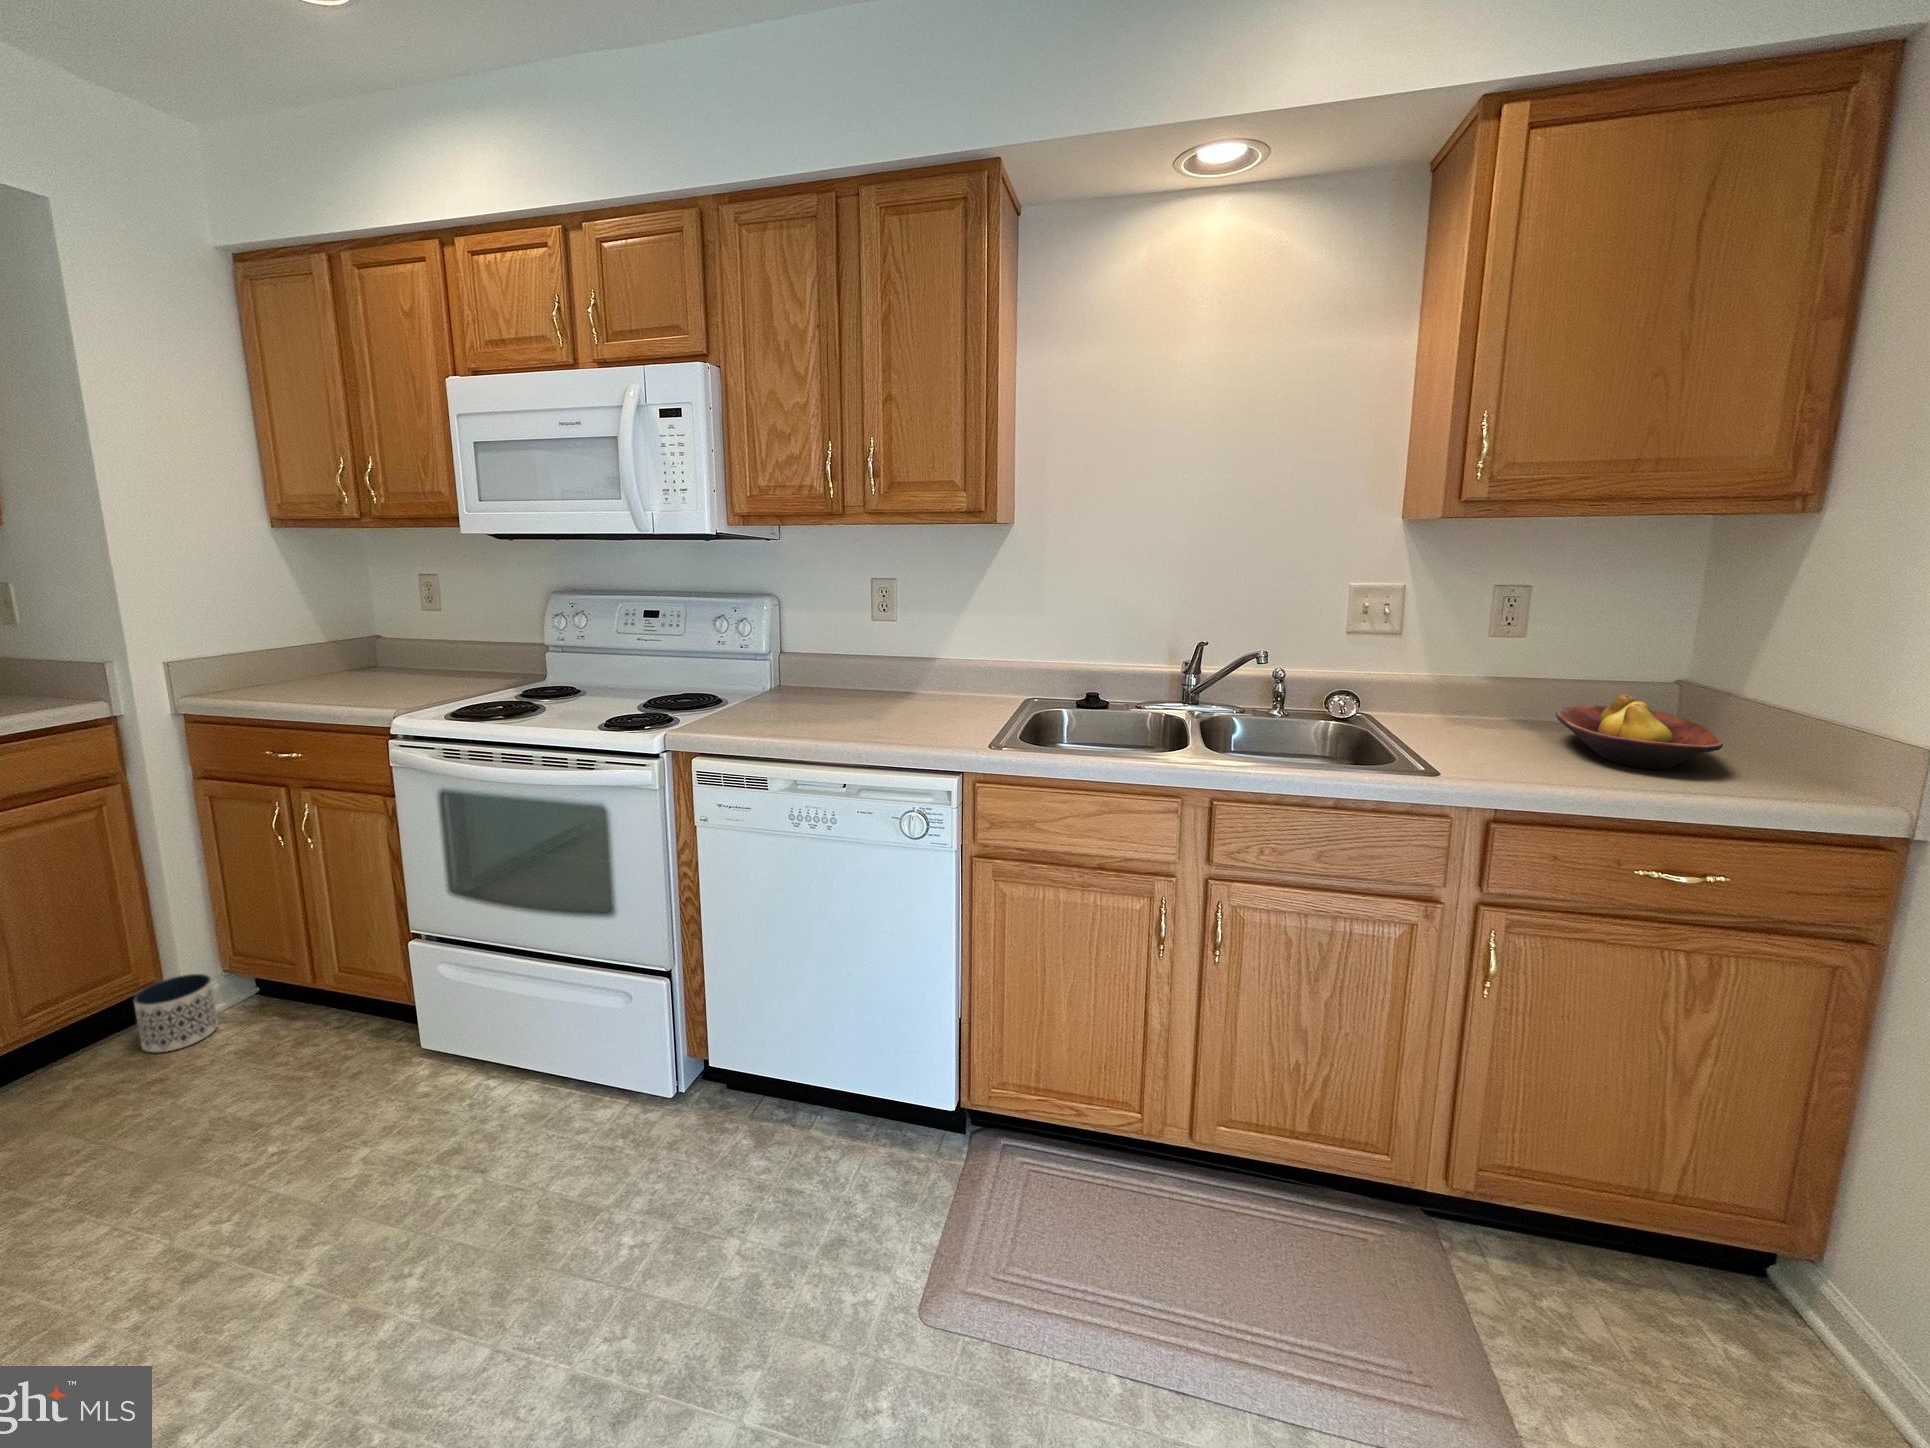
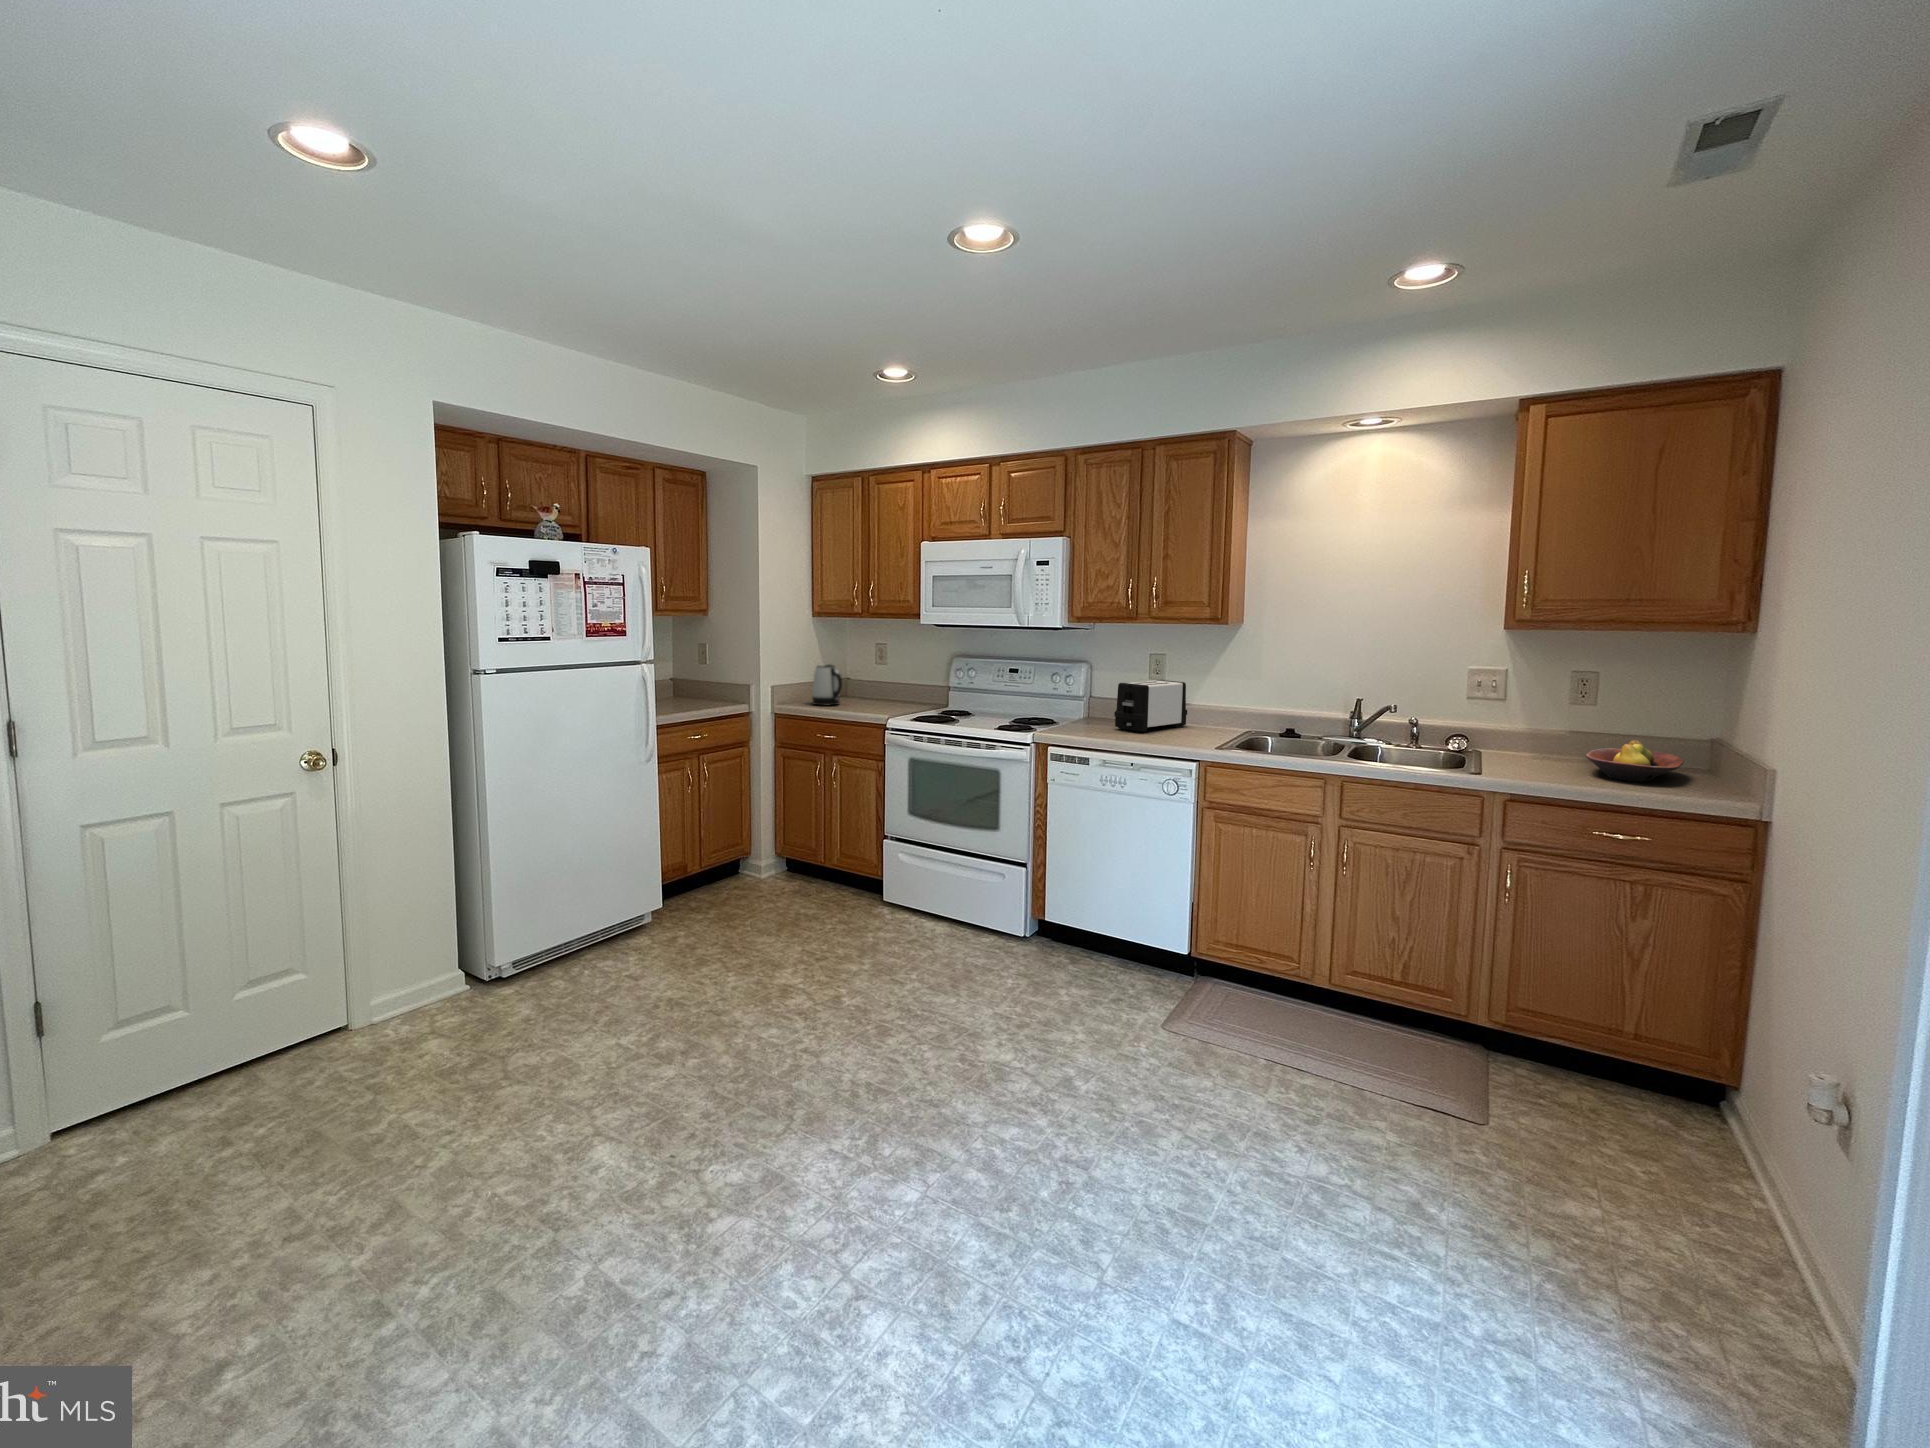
kettle: none [272,615,337,693] -> present [812,664,842,706]
toaster: none [815,621,936,716] -> present [1114,680,1187,732]
planter: present [134,974,218,1052] -> none [747,851,777,886]

